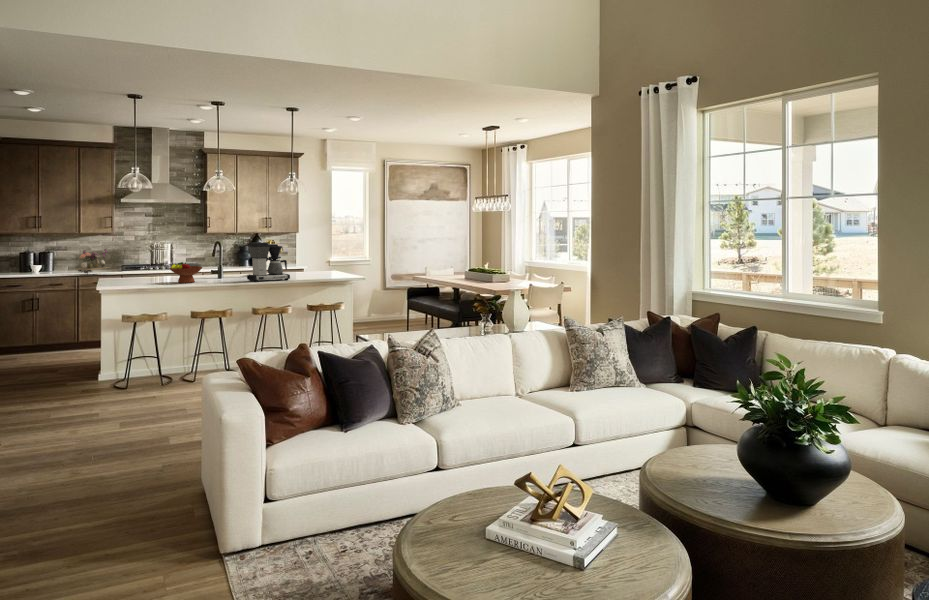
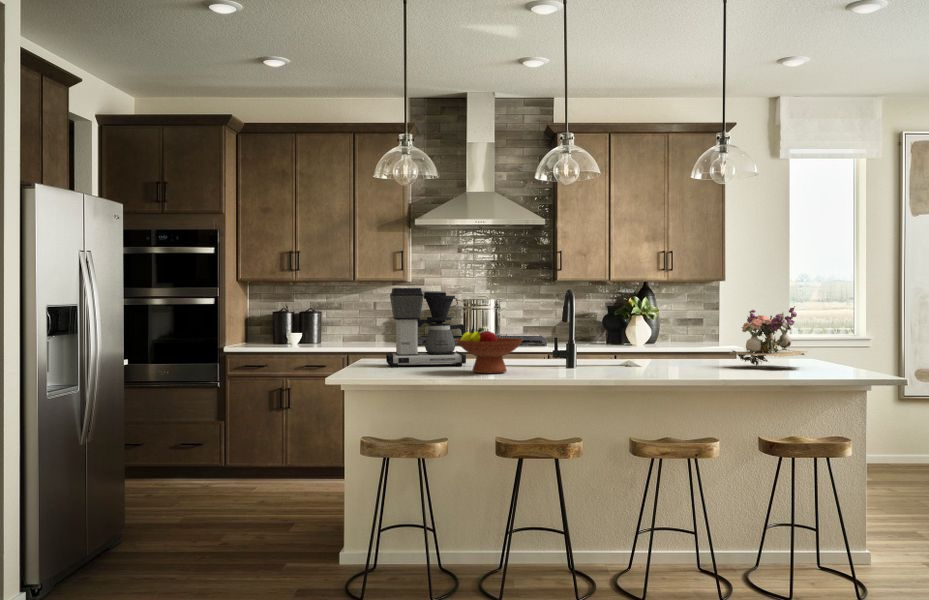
coffee maker: present [247,242,290,282] -> present [386,288,466,367]
flower arrangement: present [76,249,108,274] -> present [730,306,805,366]

